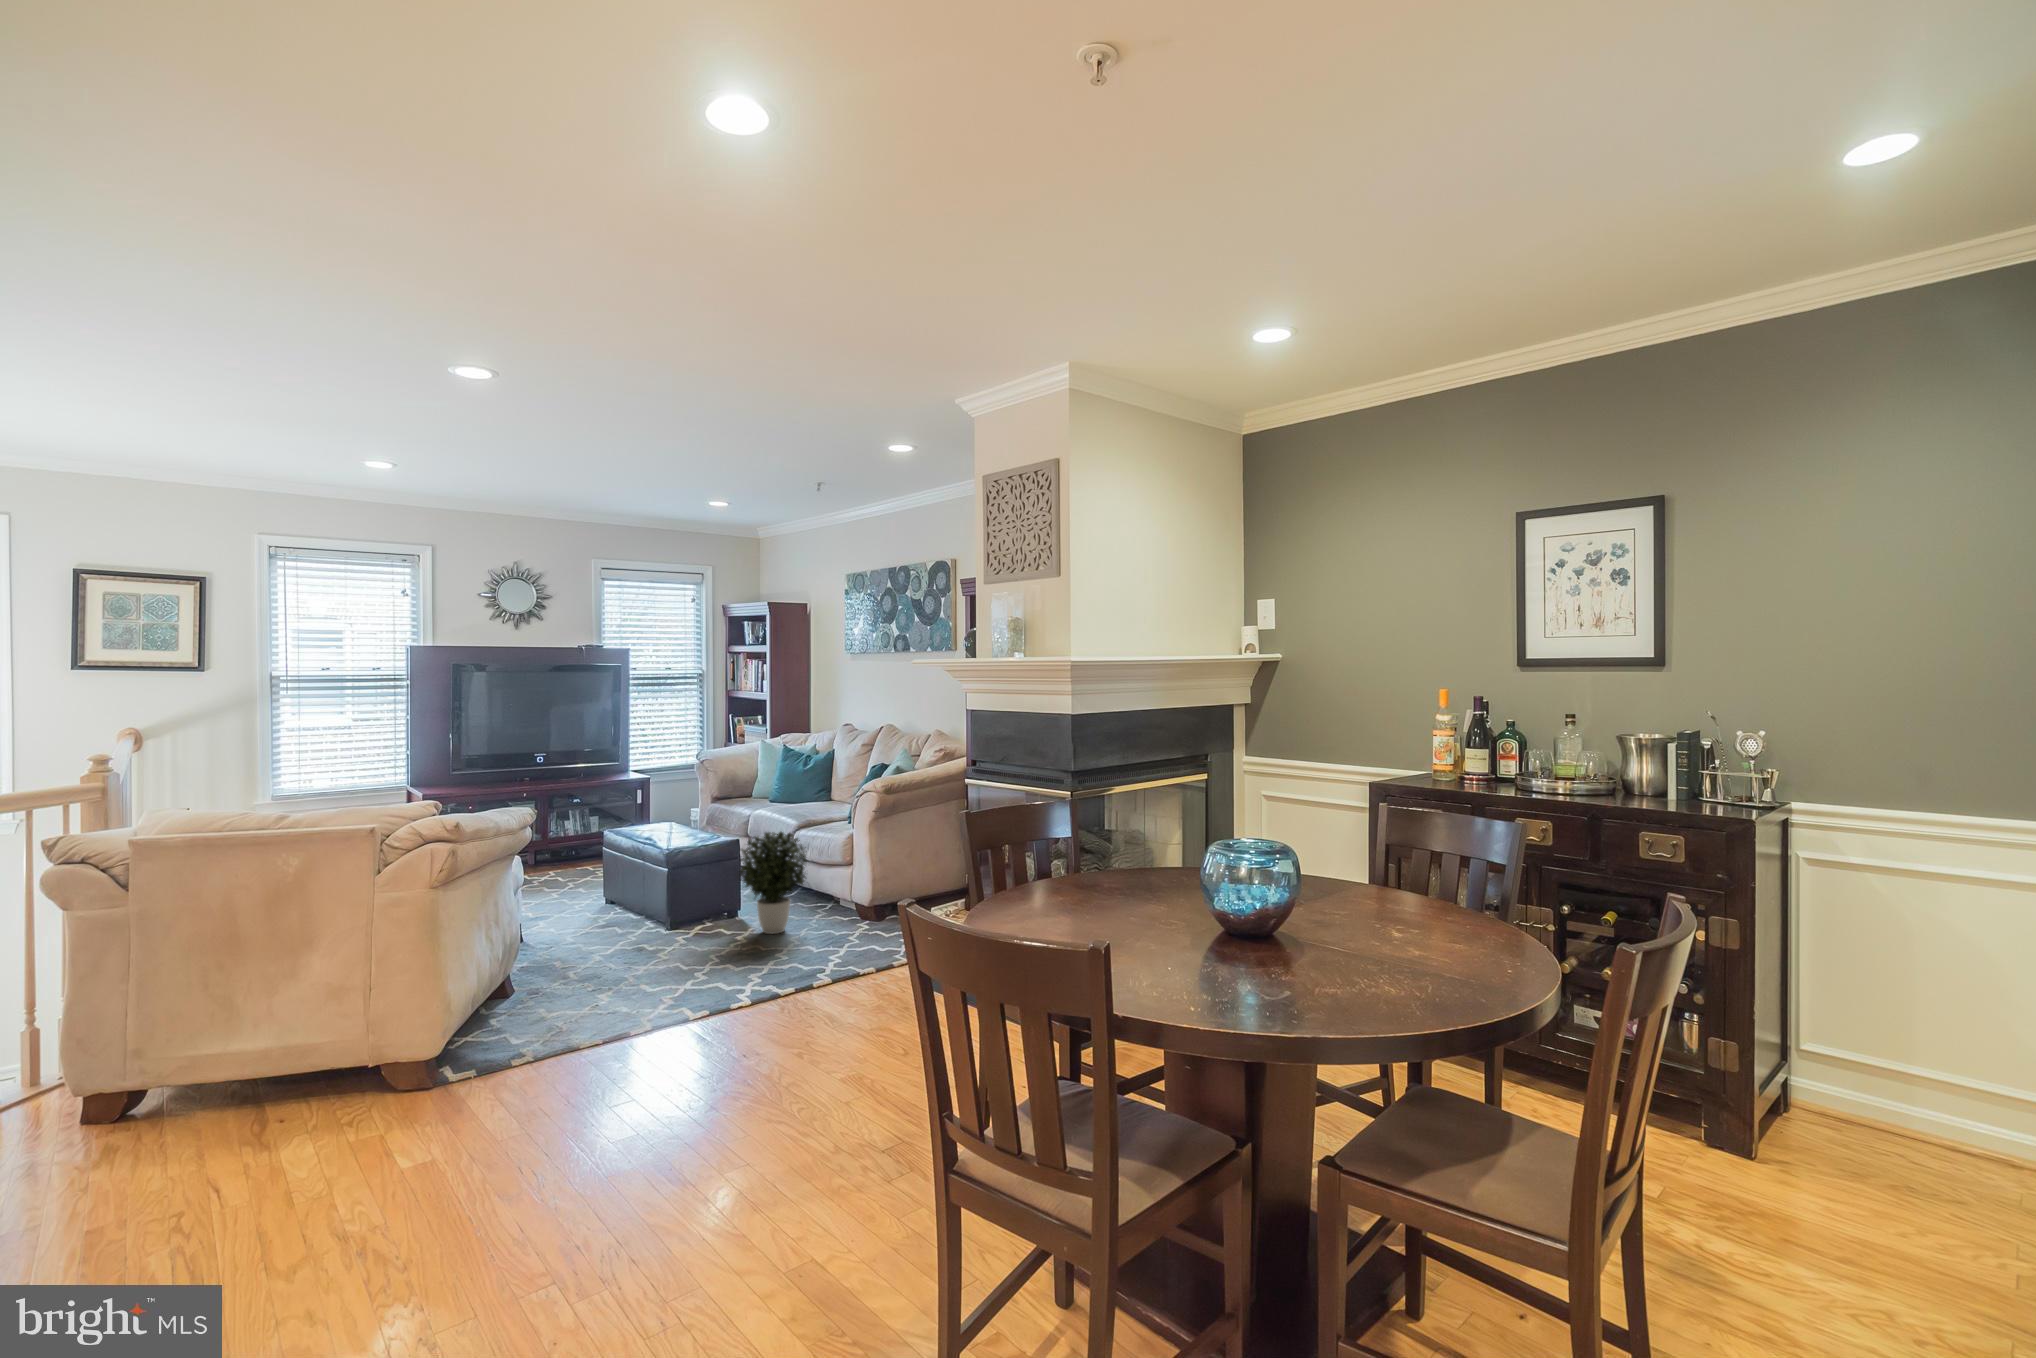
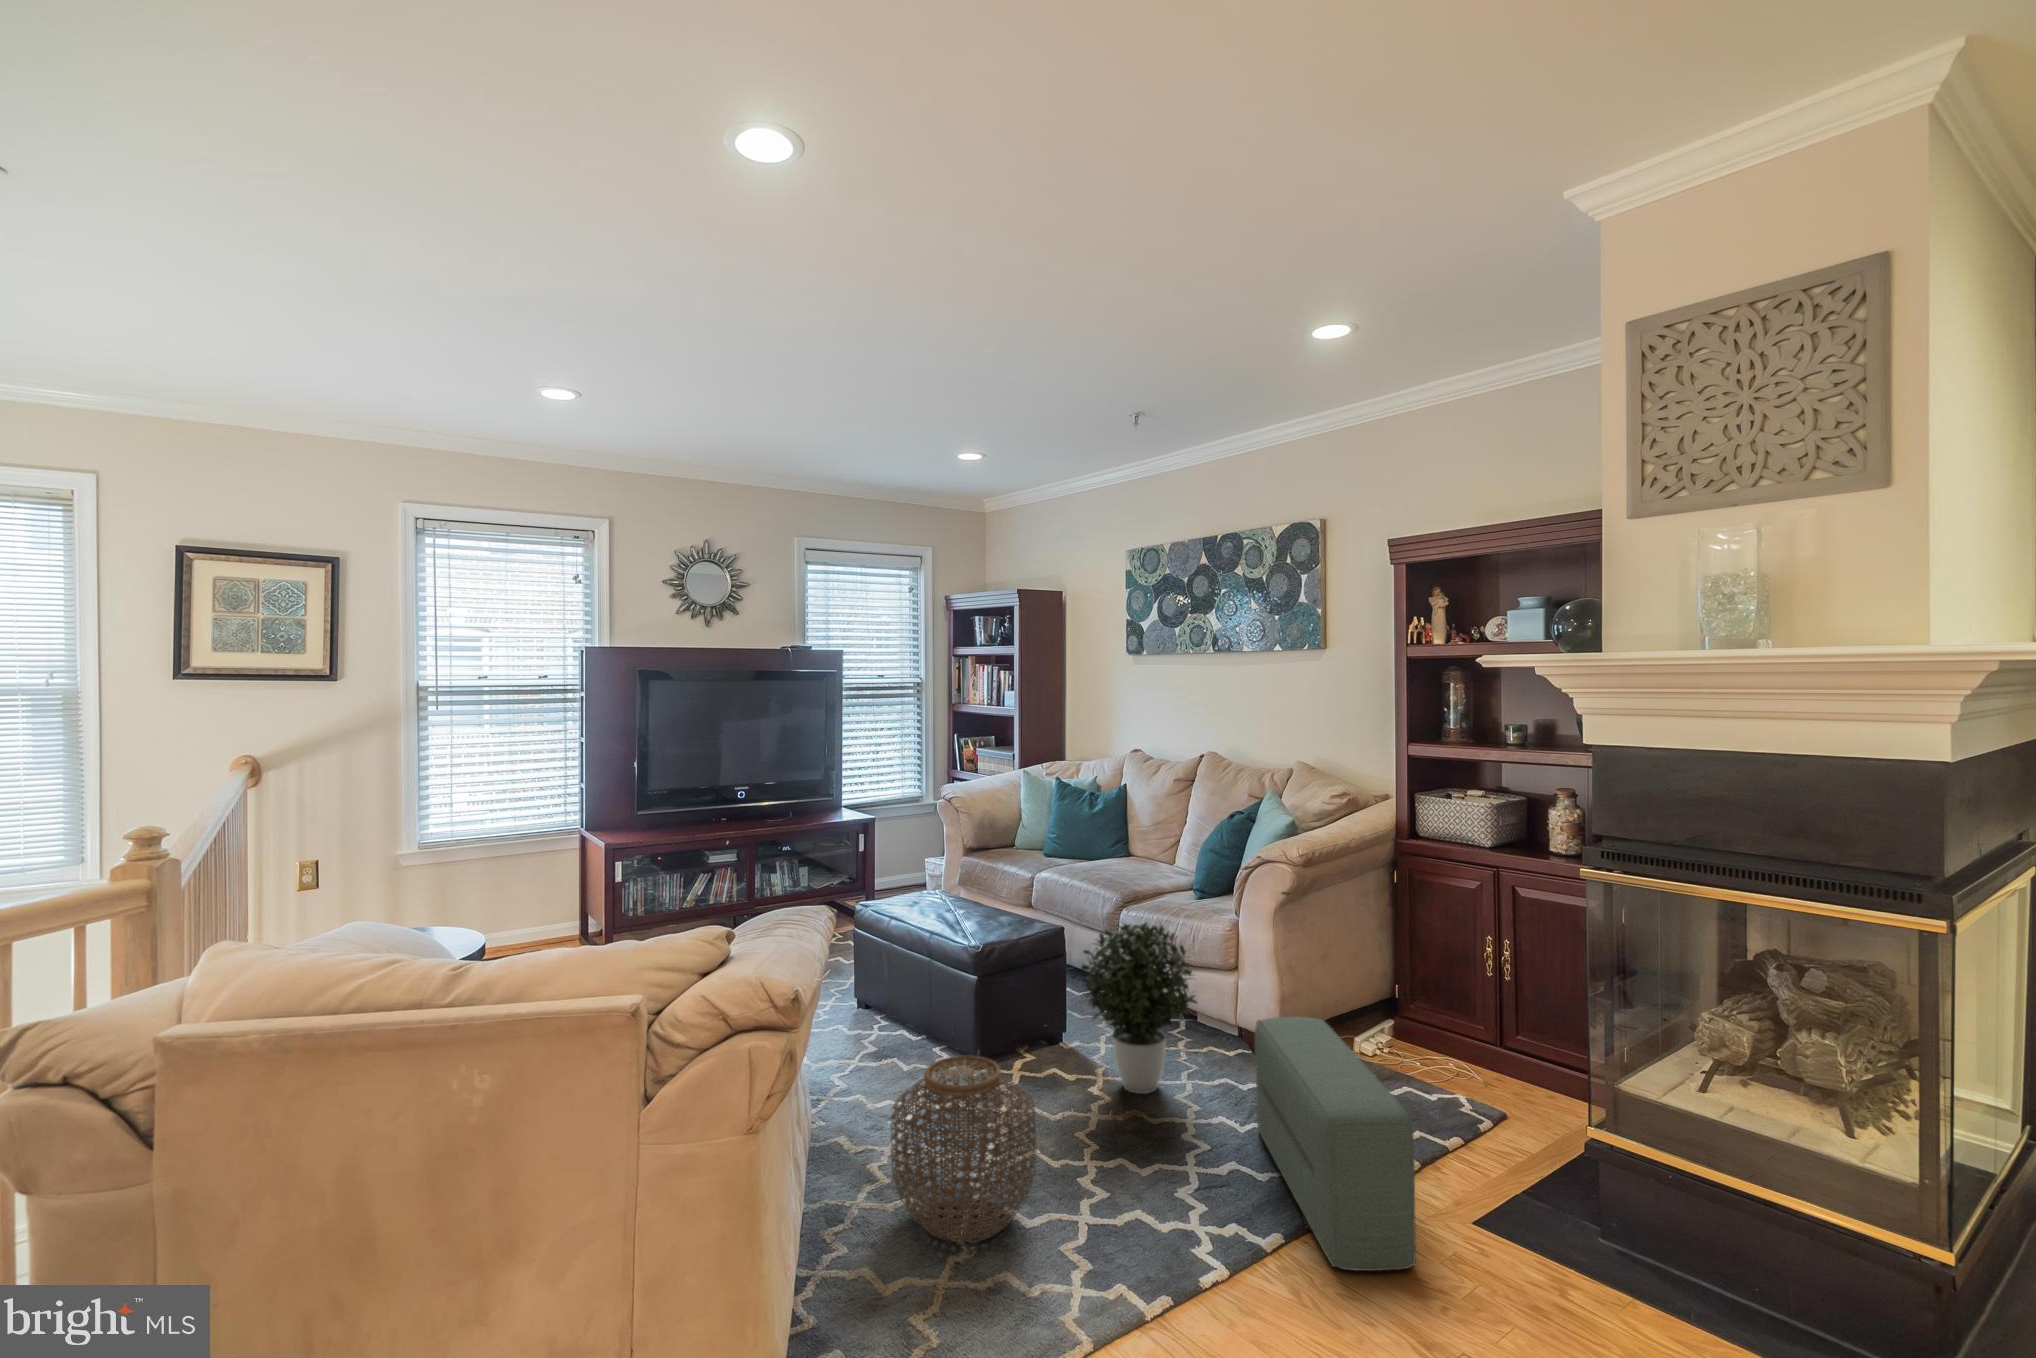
pouf: none [814,879,868,991] -> present [1255,1017,1416,1271]
woven basket: none [584,896,672,991] -> present [891,1056,1037,1242]

